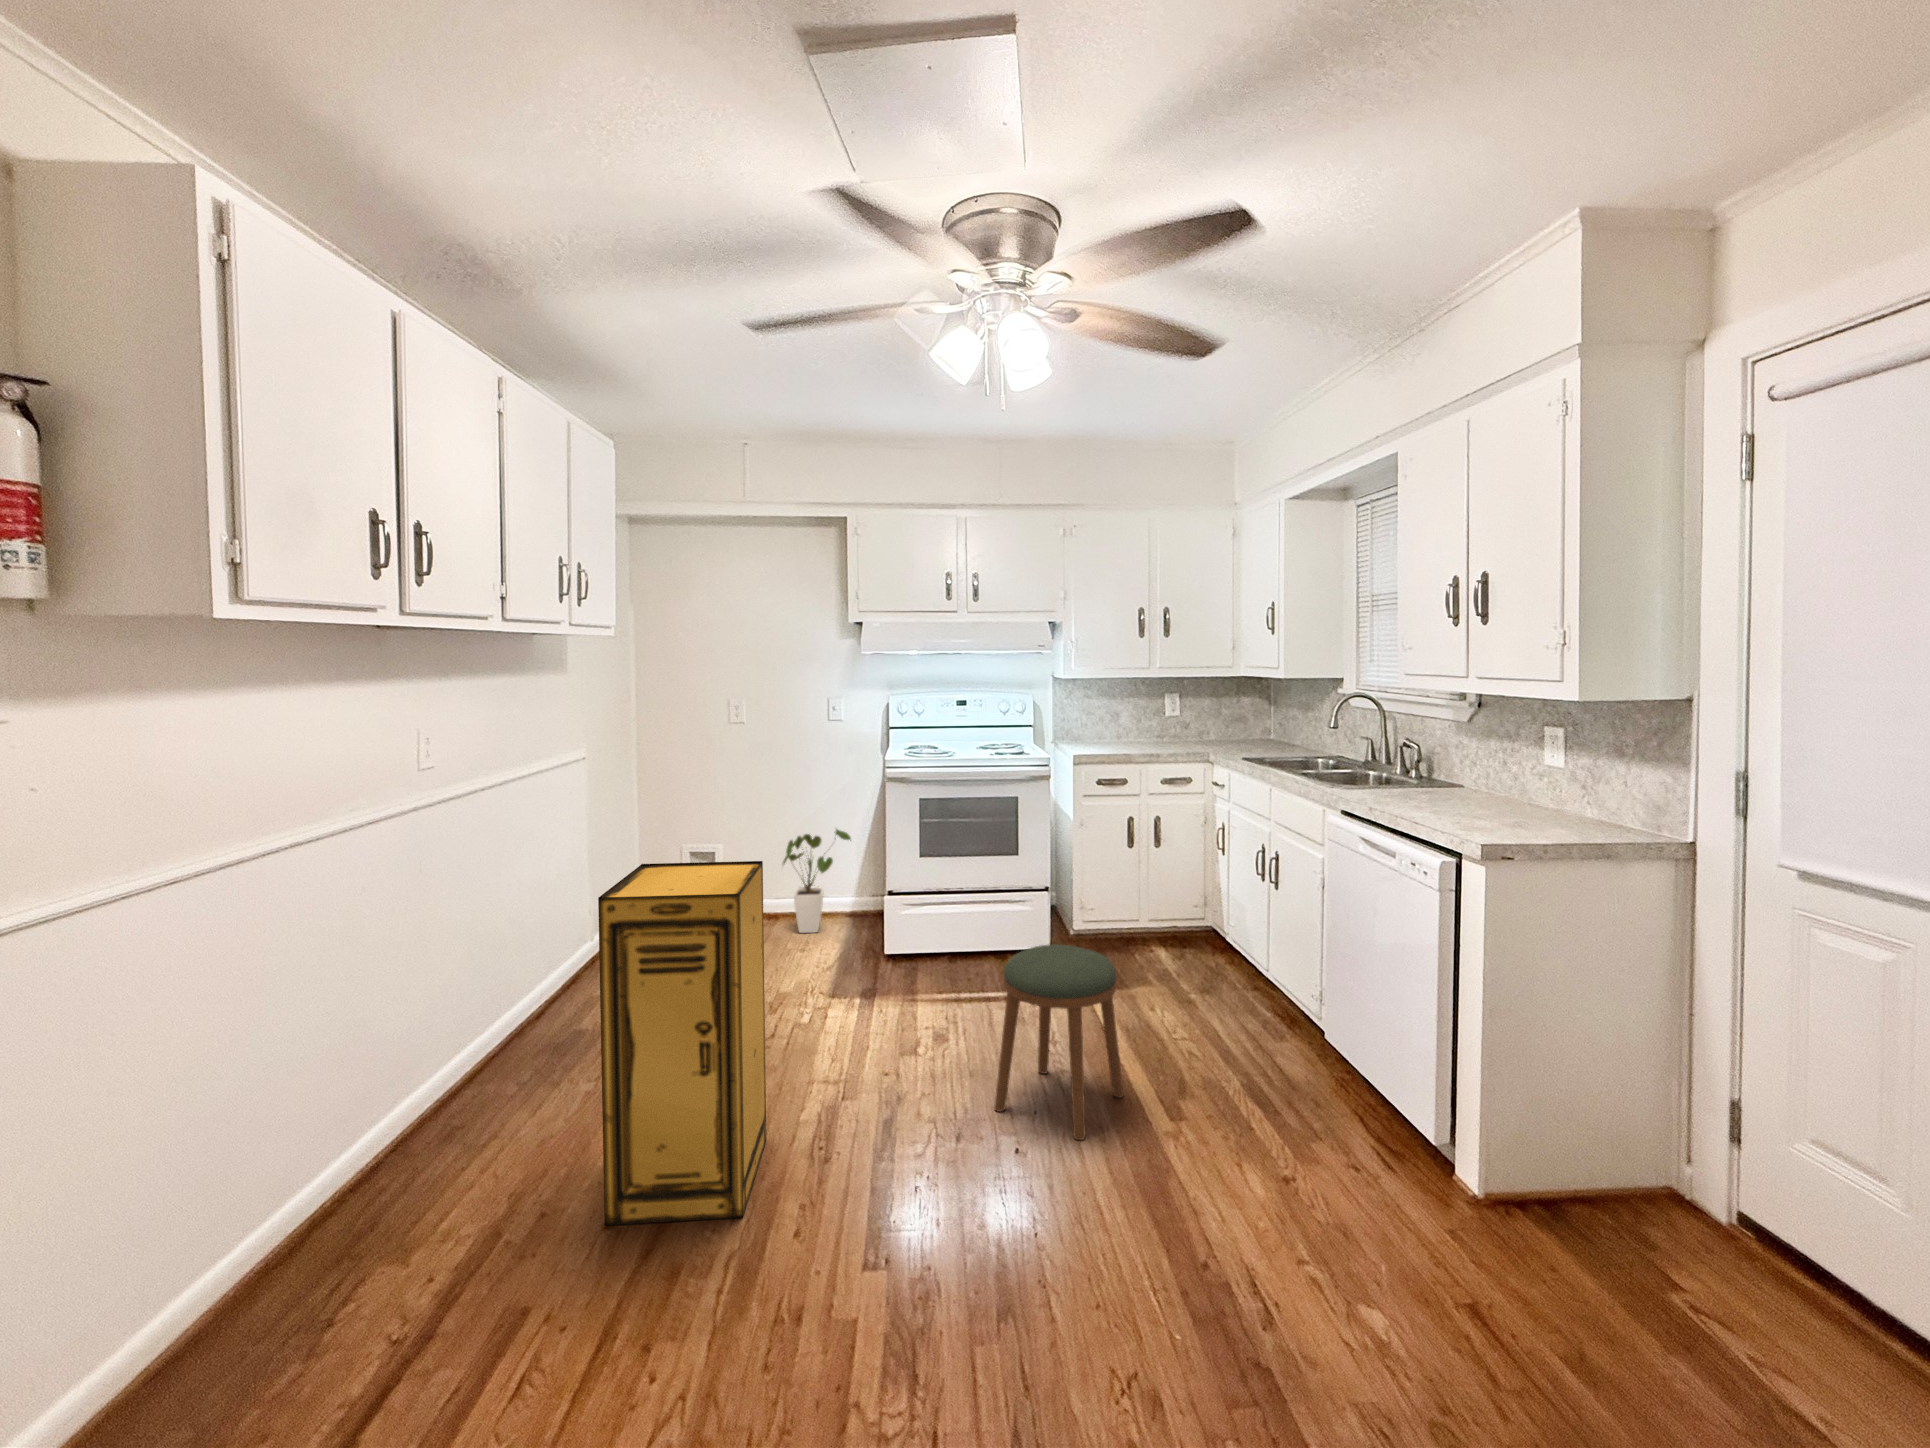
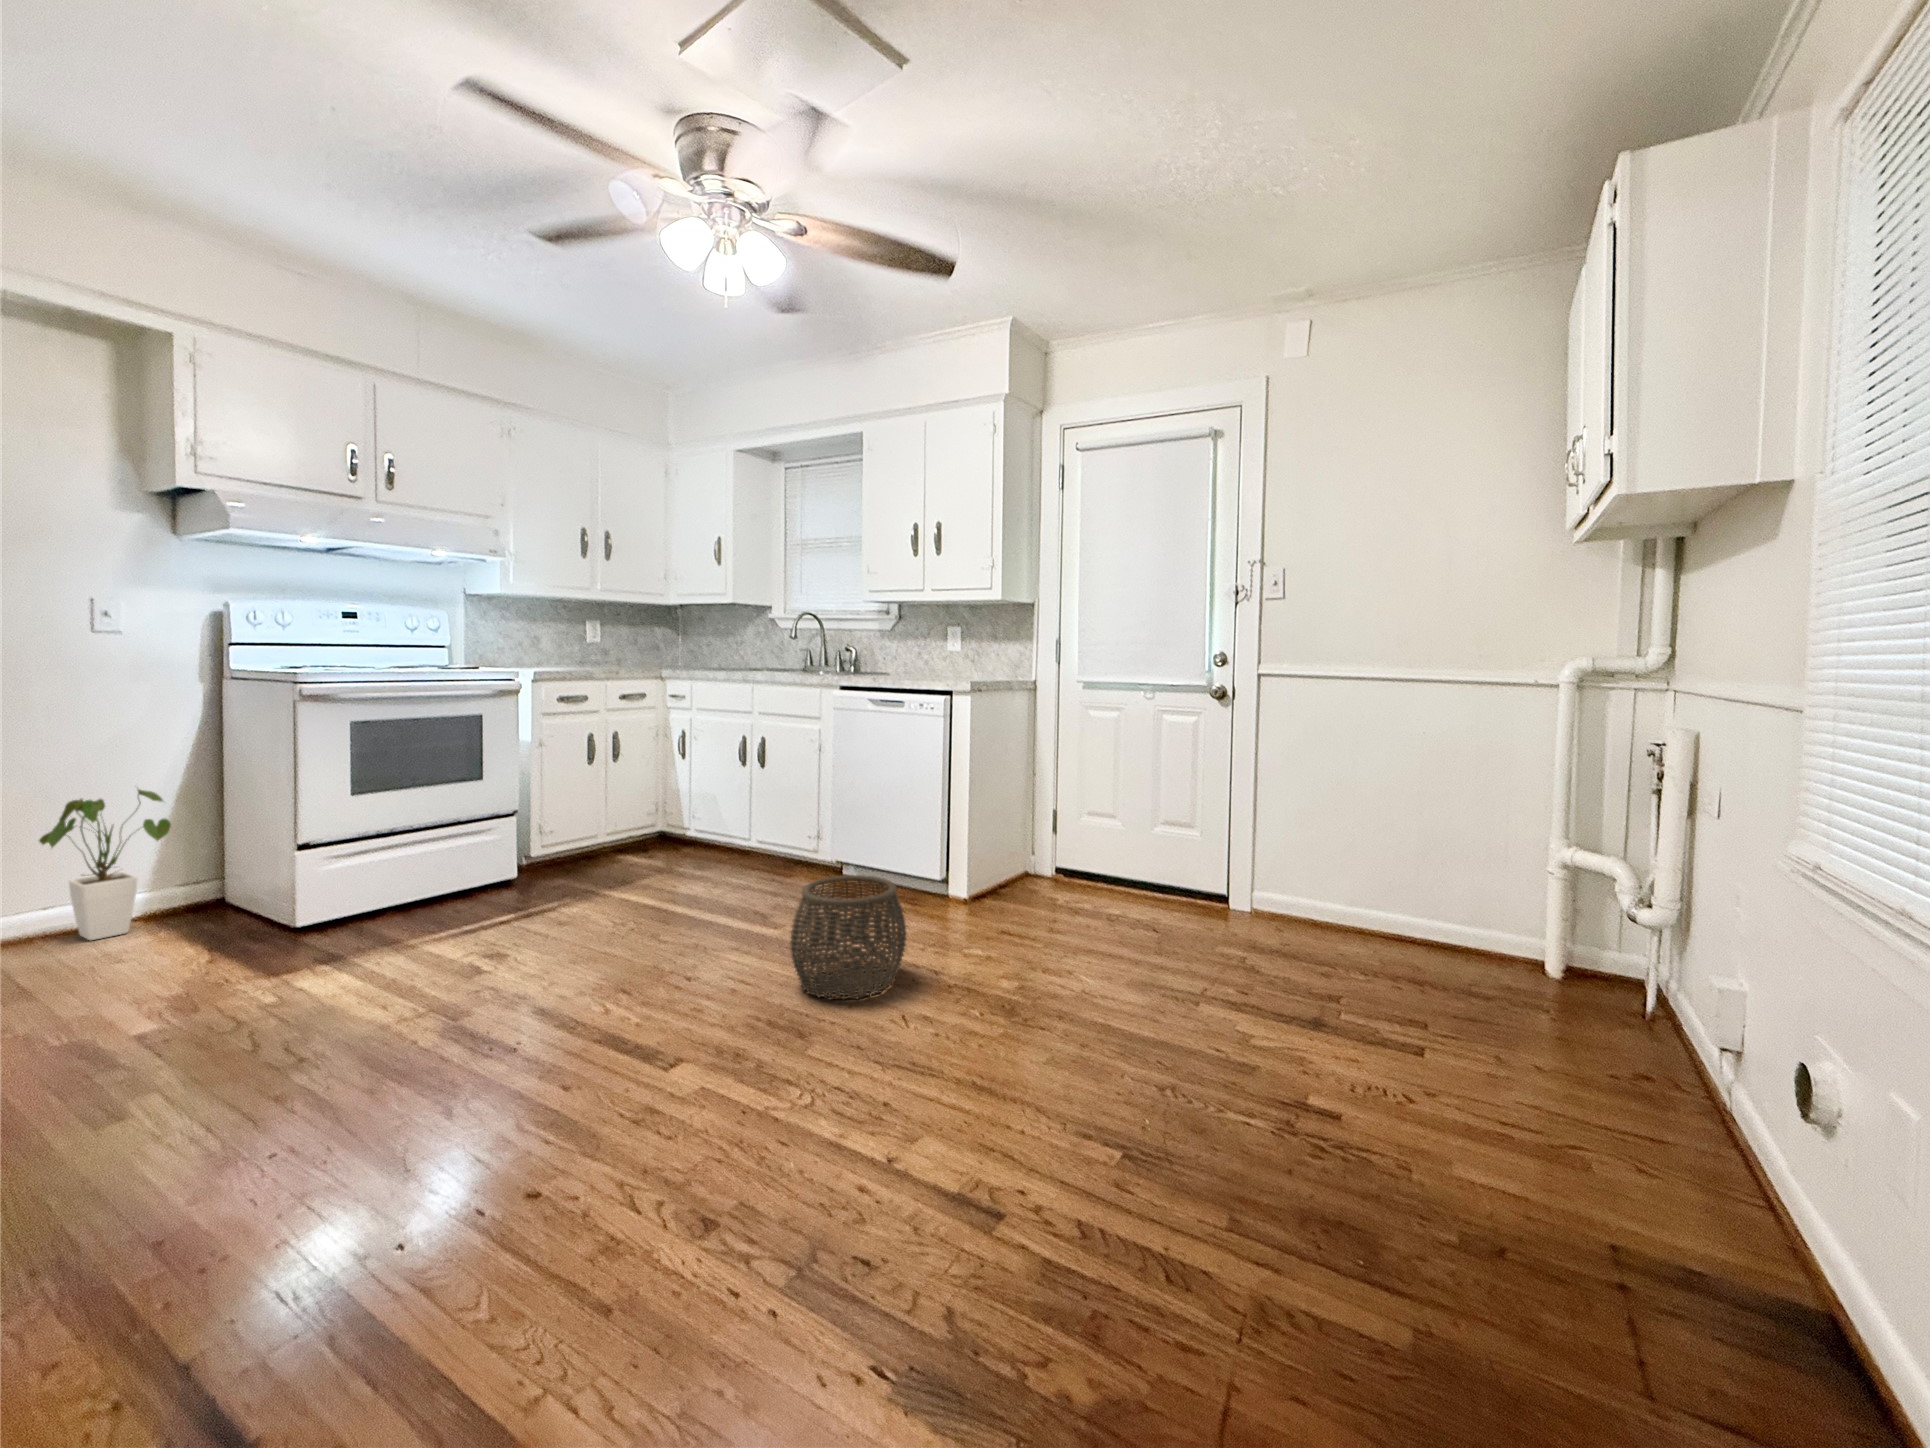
storage cabinet: present [598,861,766,1225] -> none [228,734,481,1173]
stool: present [994,945,1124,1140] -> none [620,811,729,966]
woven basket: none [1067,1108,1230,1321] -> present [790,875,906,999]

